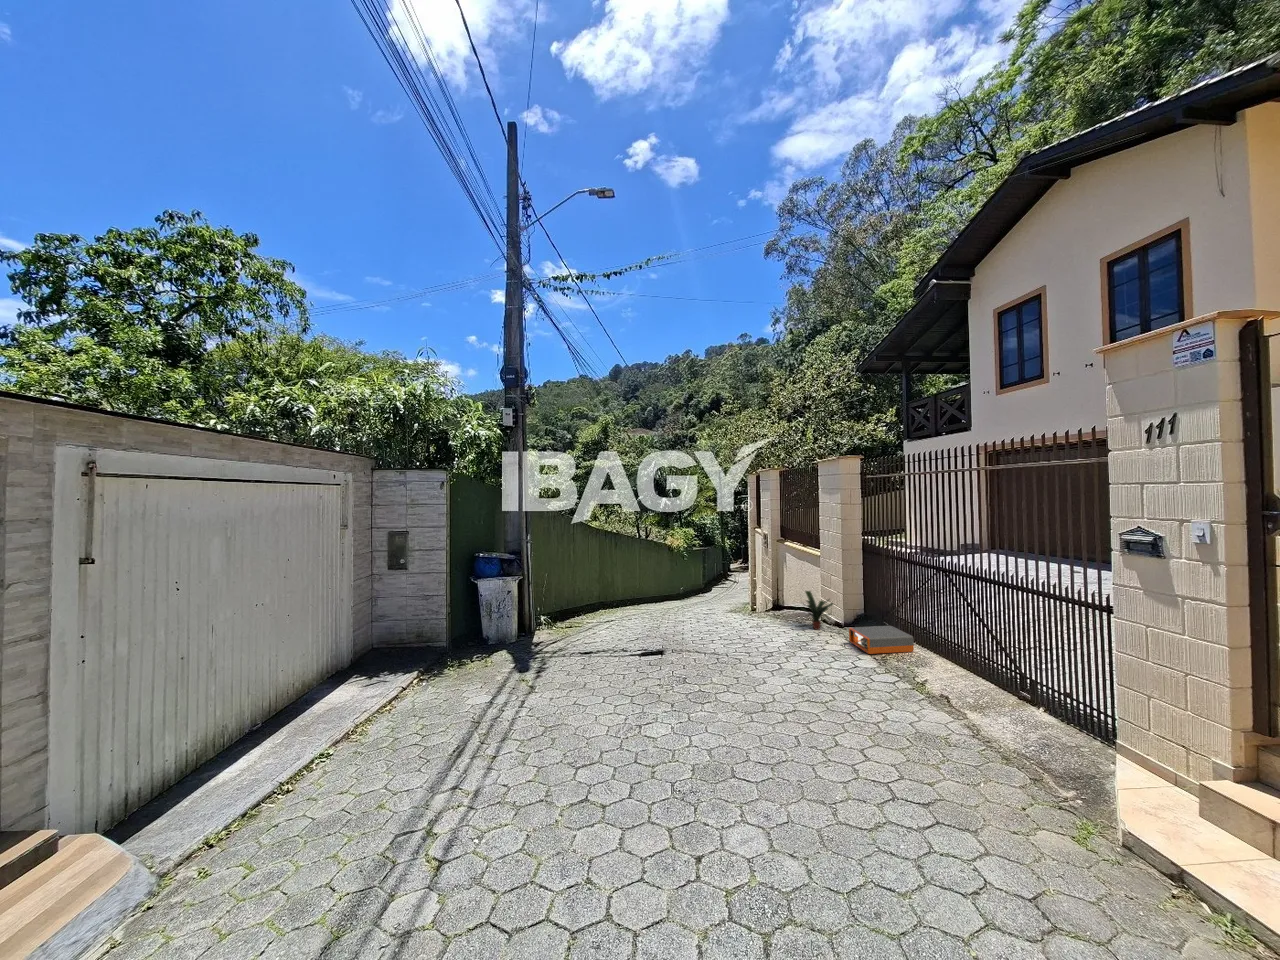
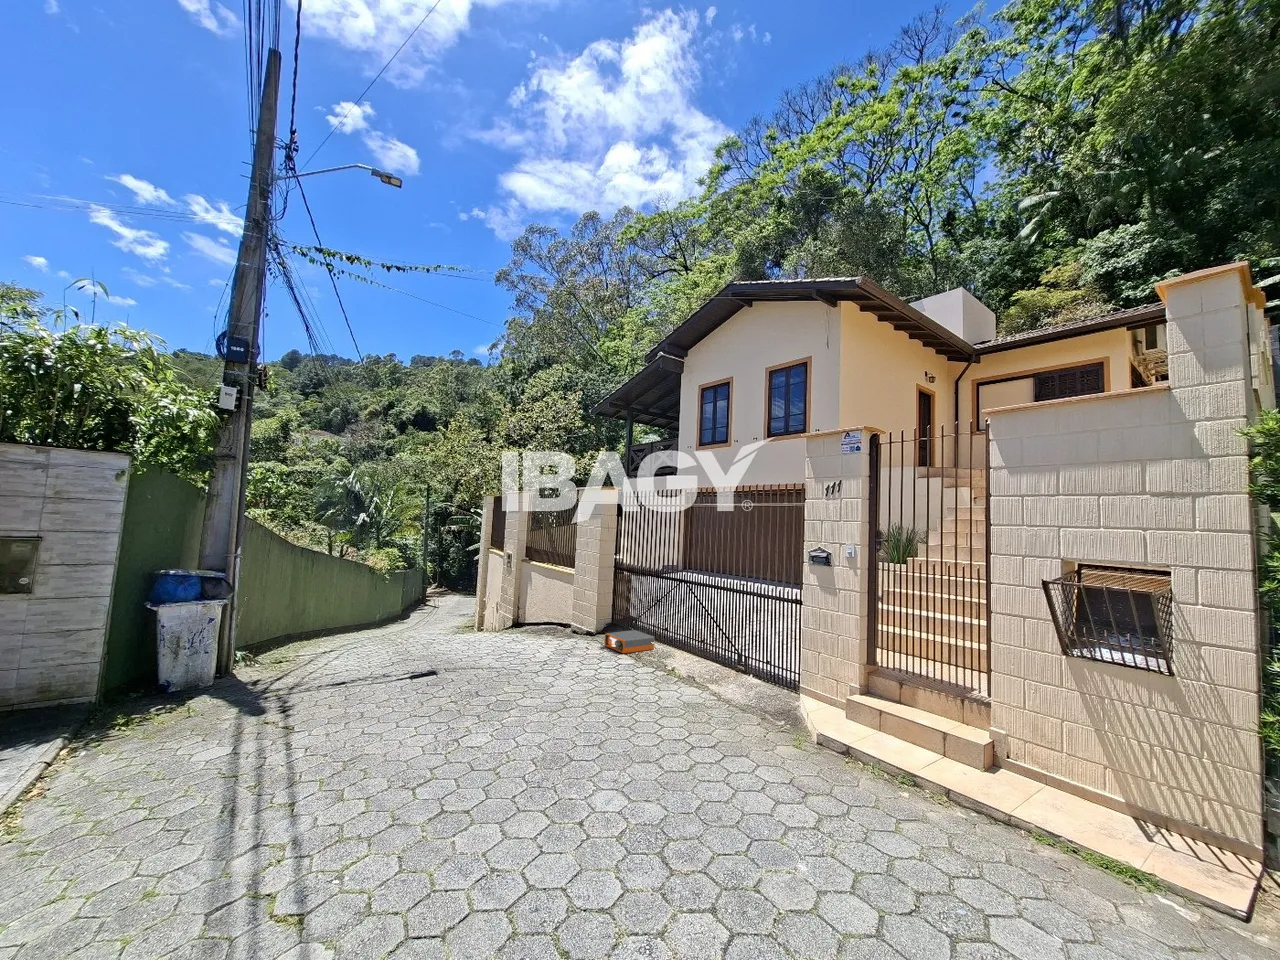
potted plant: present [803,591,833,630] -> none [559,604,588,638]

